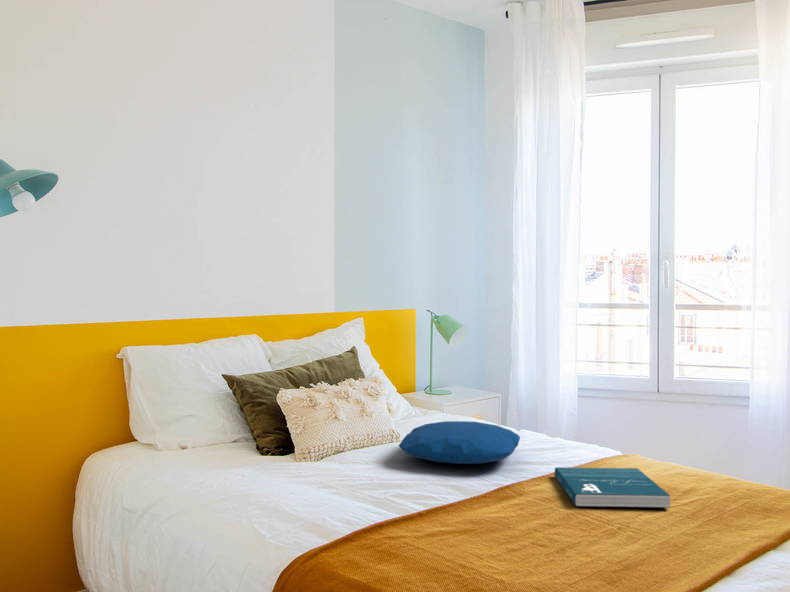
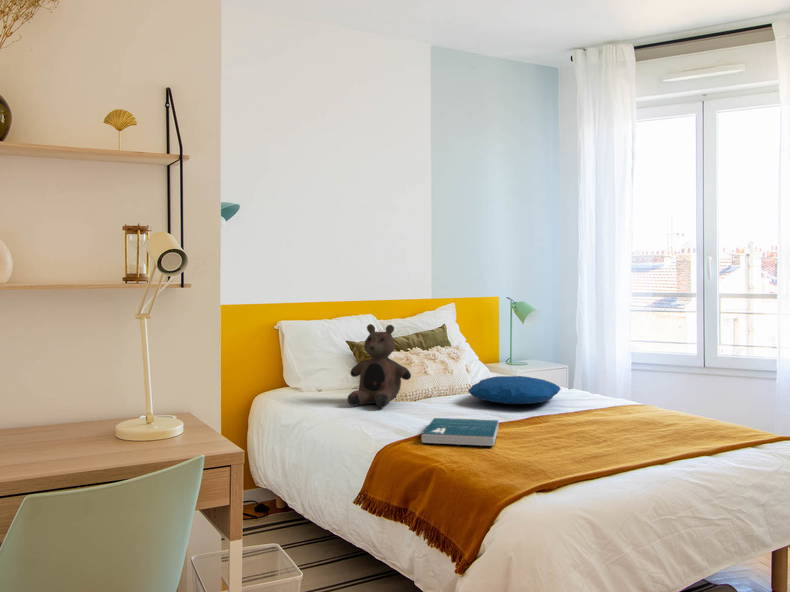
teddy bear: none [227,354,319,477] -> present [347,324,411,408]
book: present [555,467,670,508] -> present [421,418,499,446]

